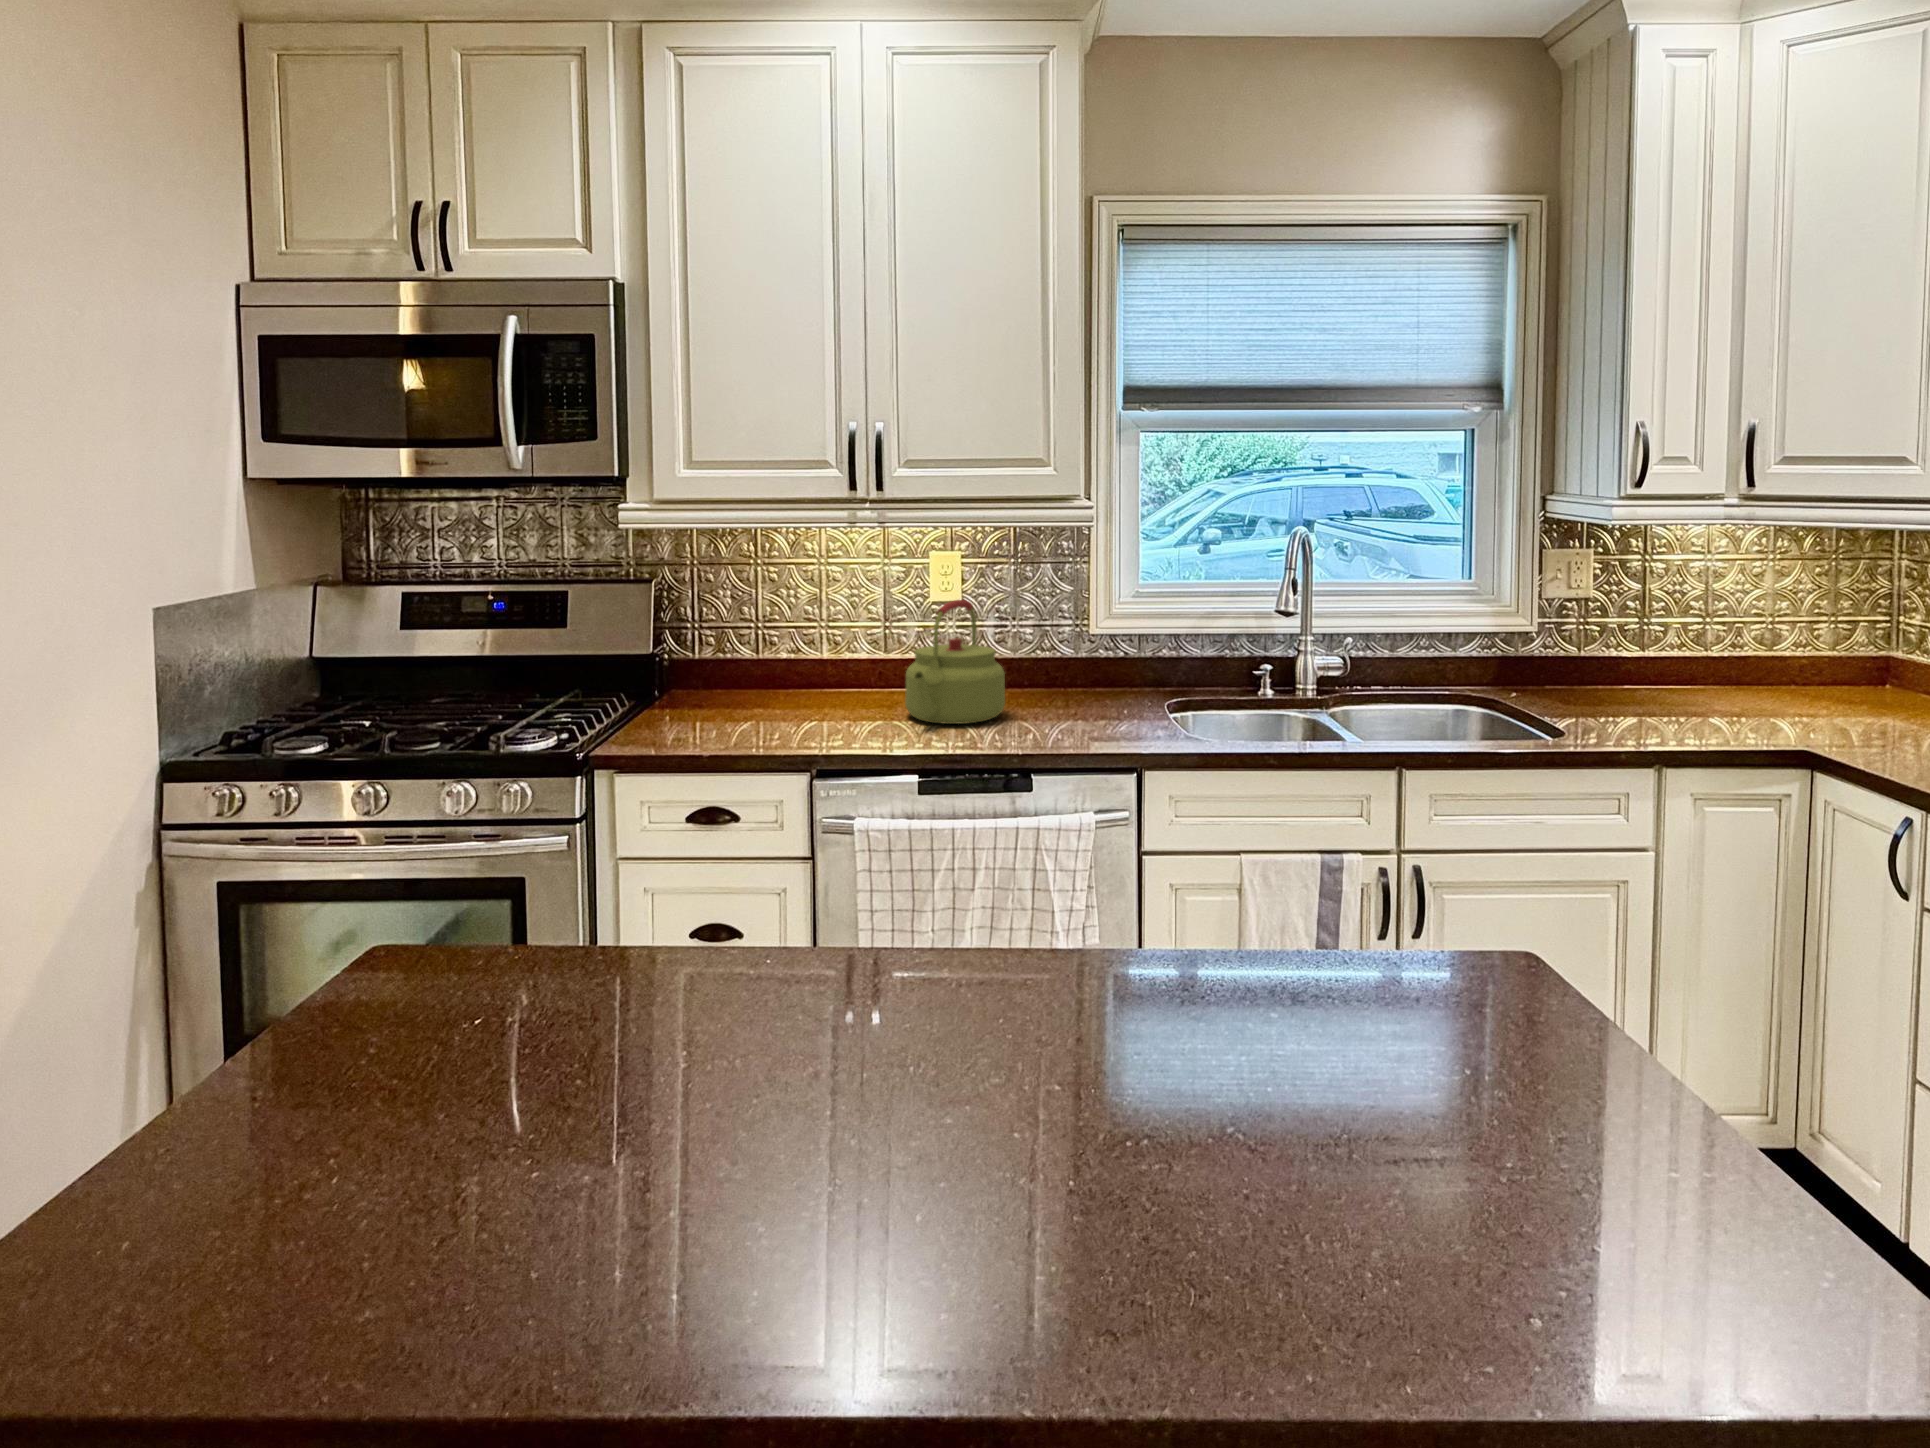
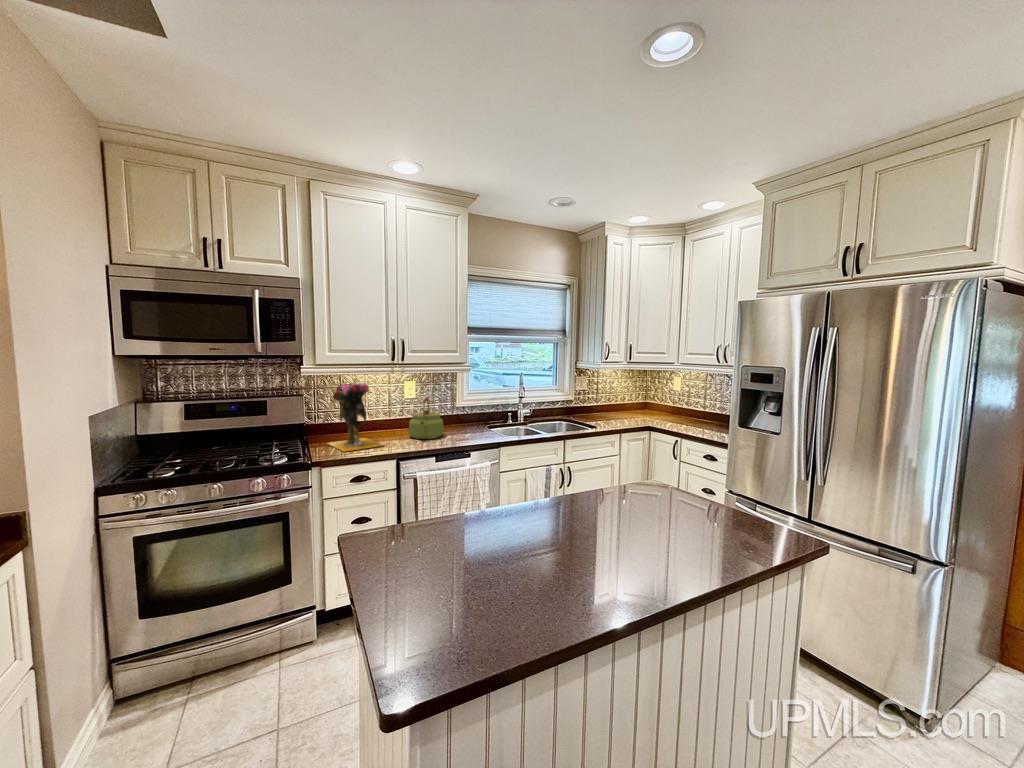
vase: none [688,552,810,737] -> present [328,383,383,452]

